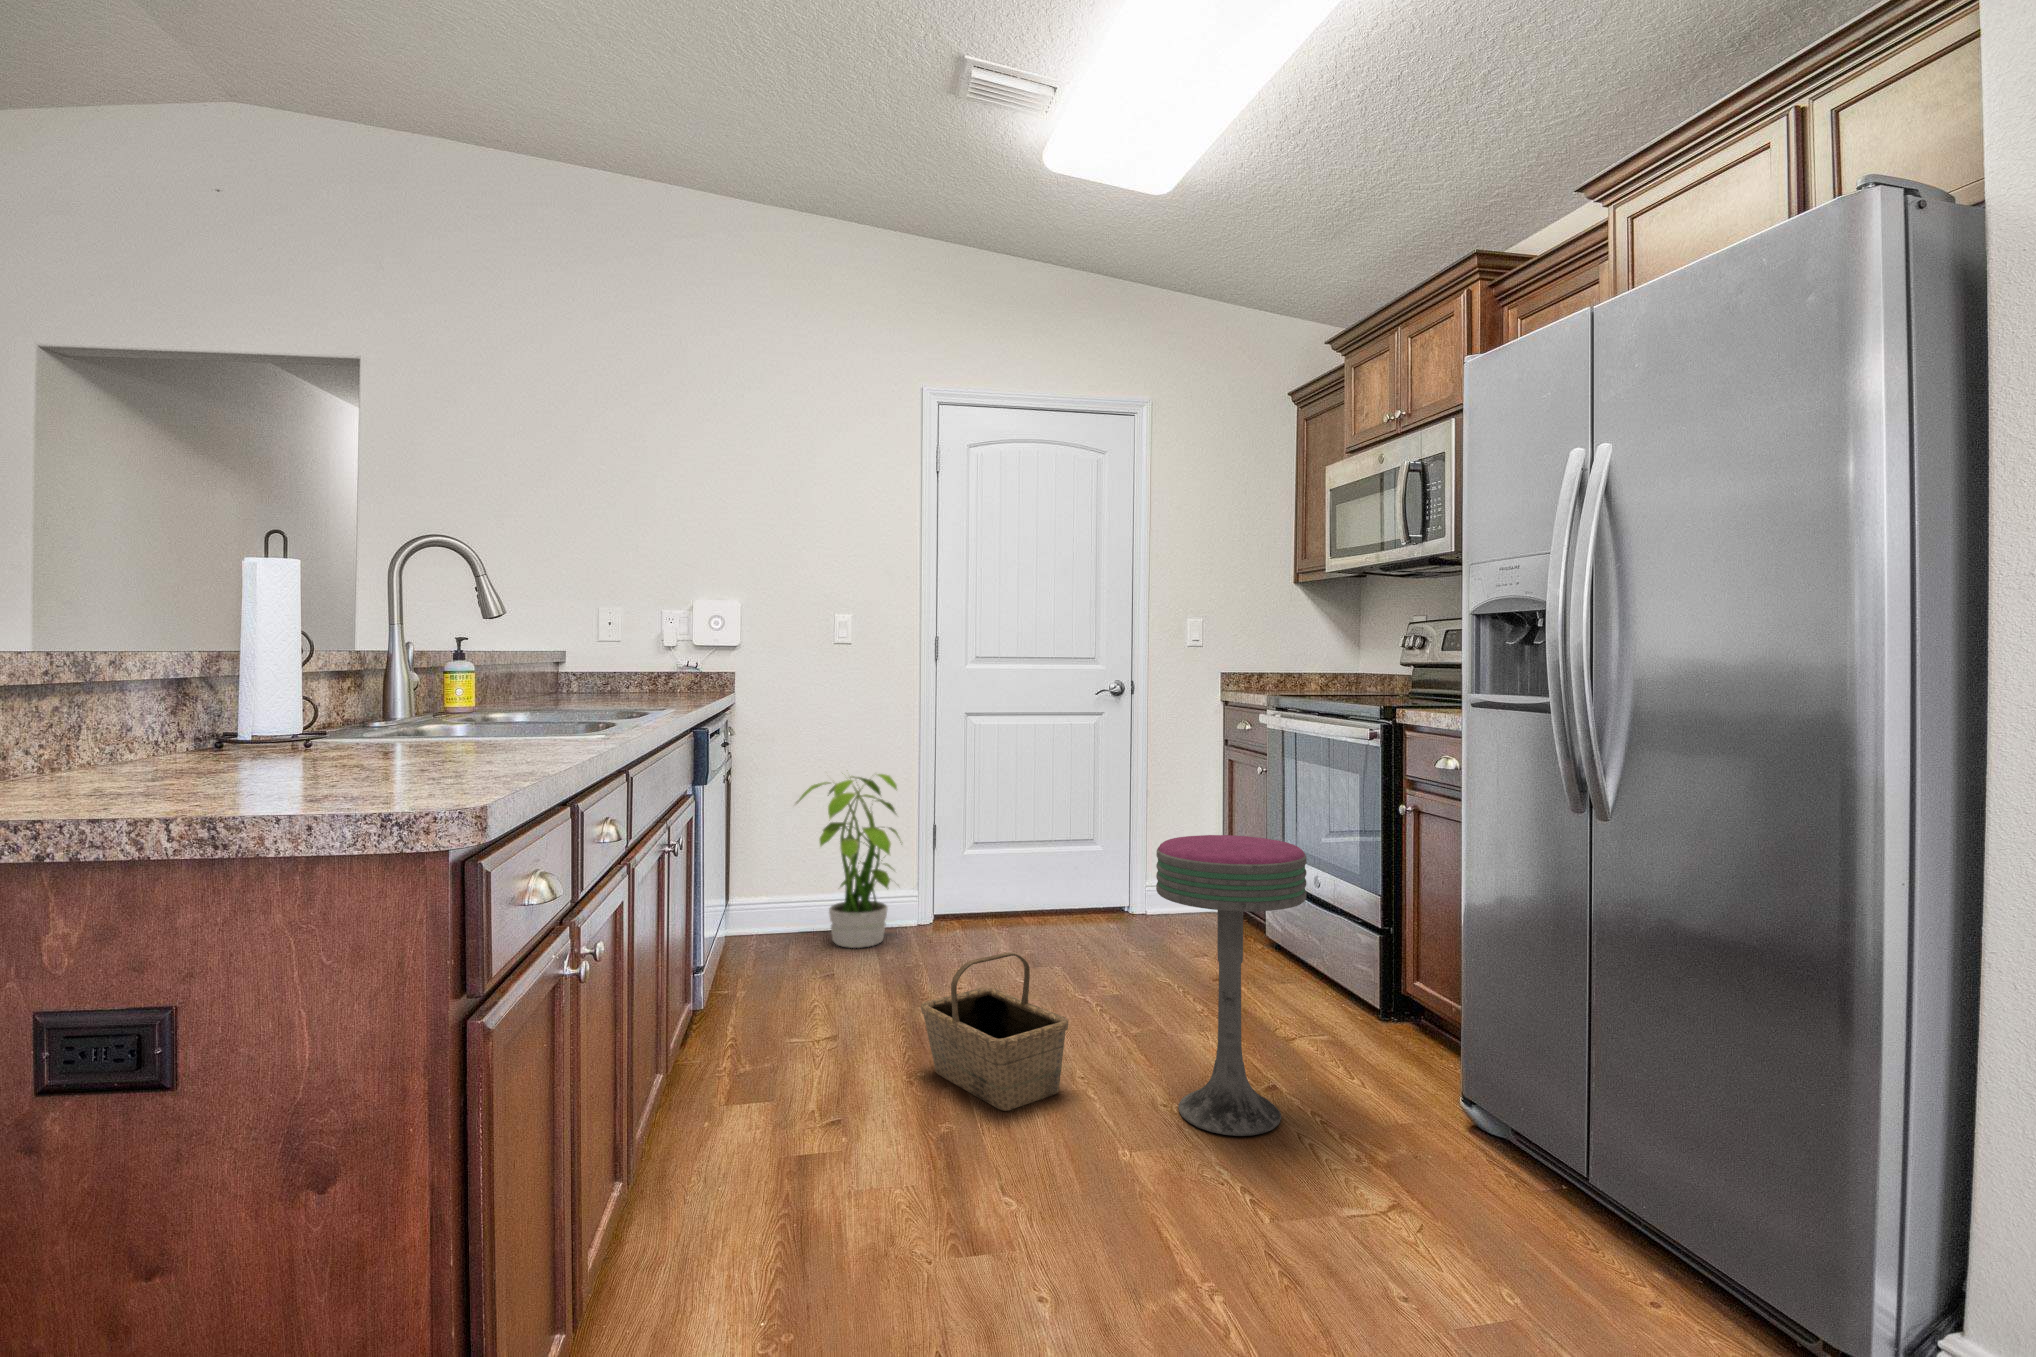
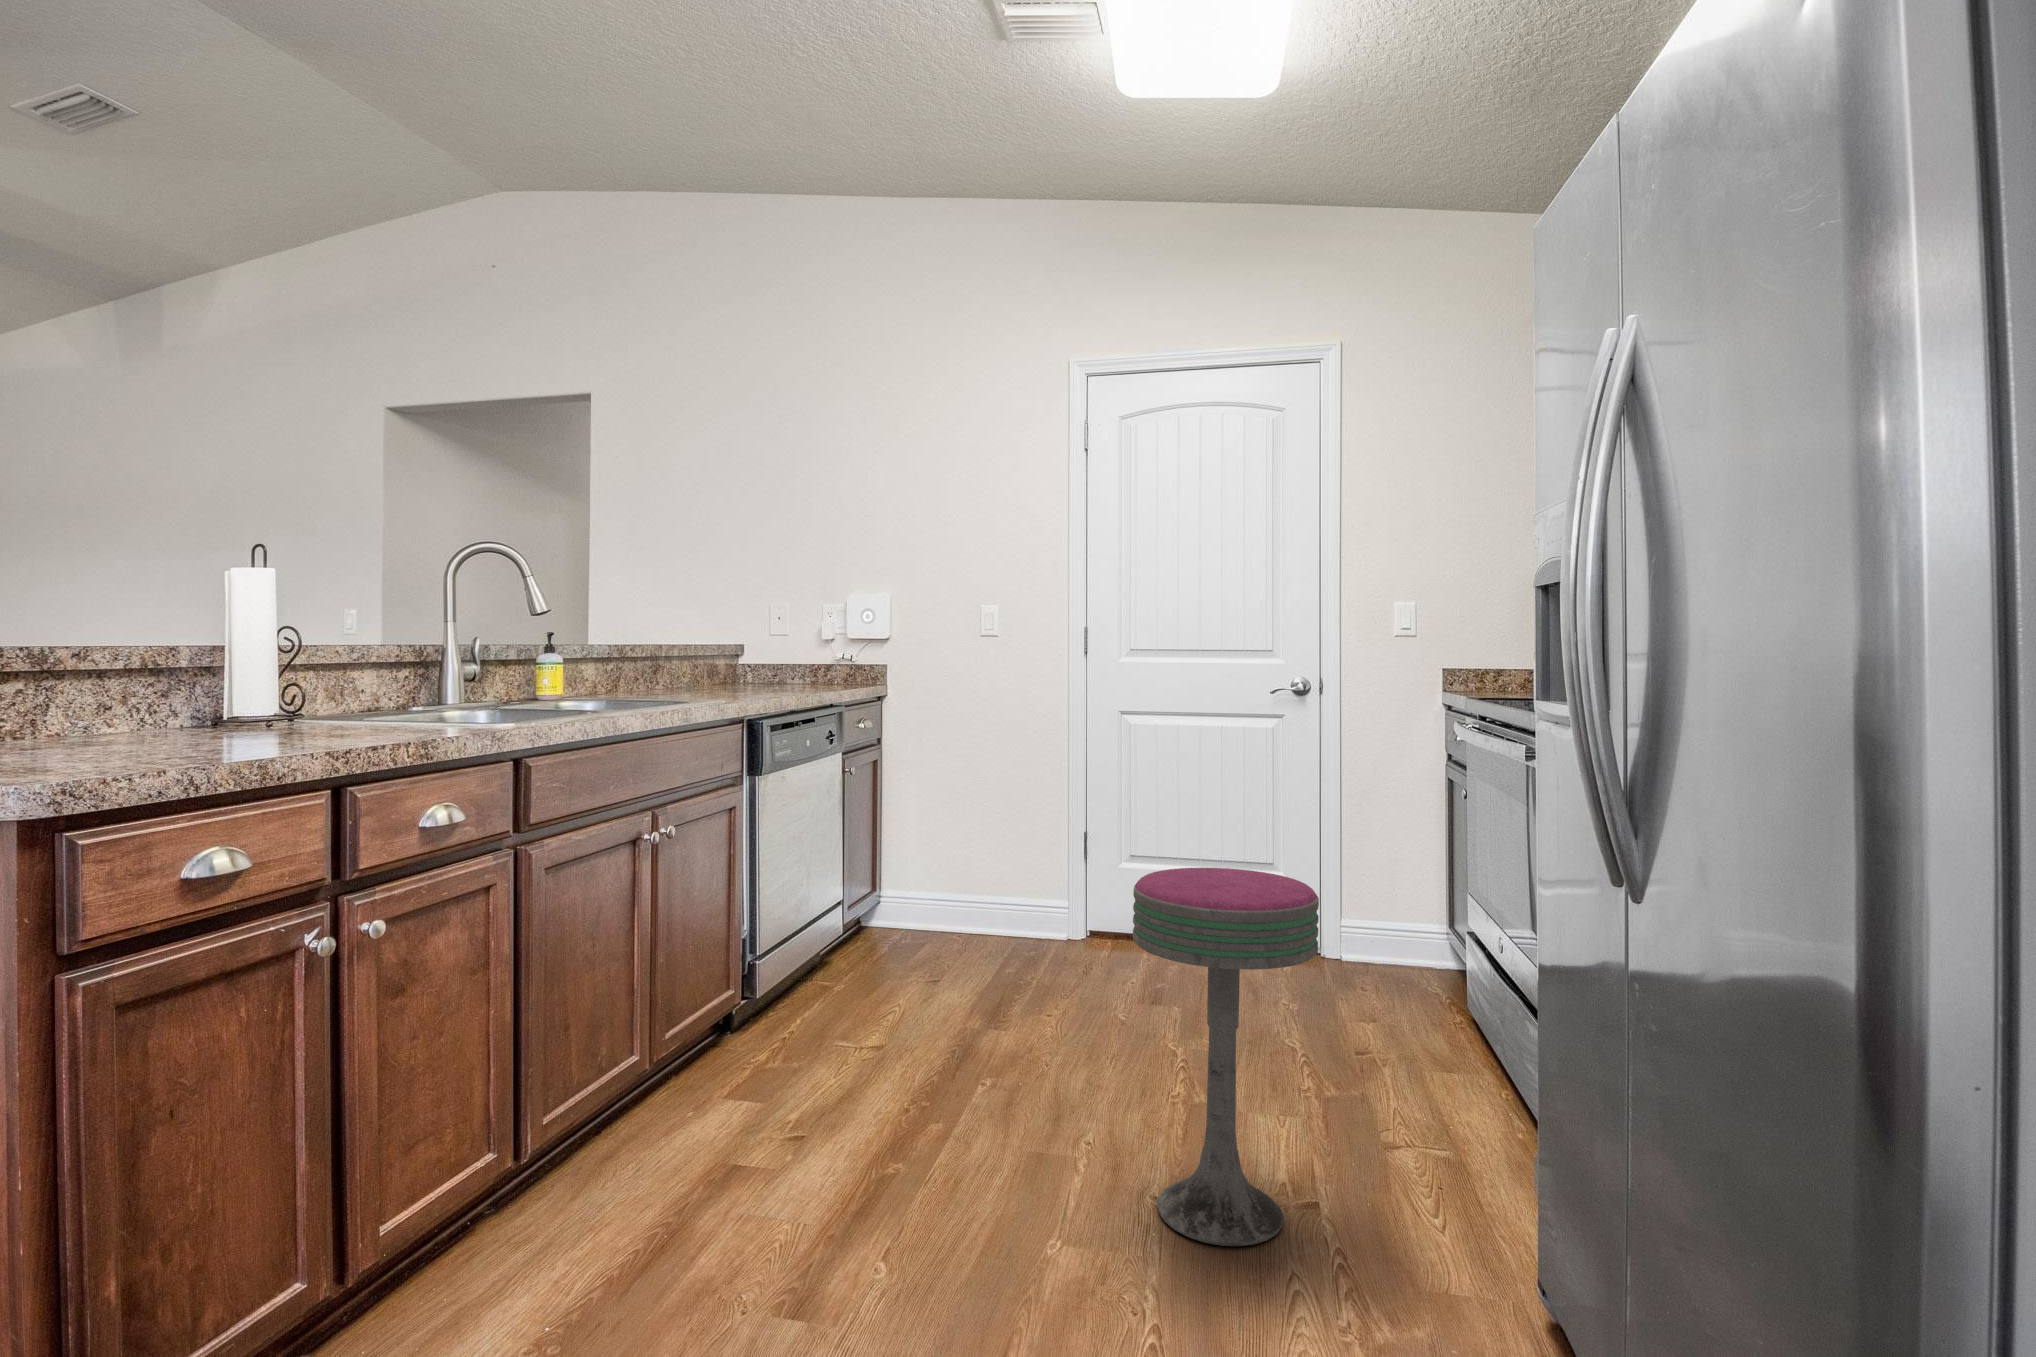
potted plant: present [796,774,899,948] -> none [930,769,1045,957]
basket: present [921,953,1068,1111] -> none [926,980,1058,1155]

